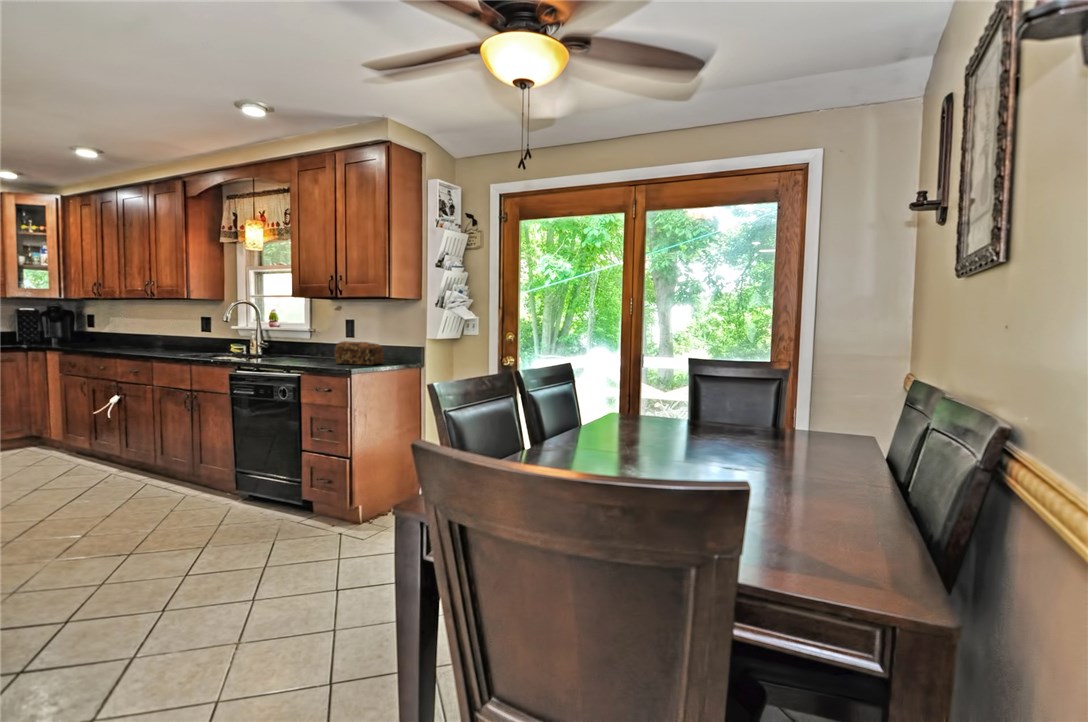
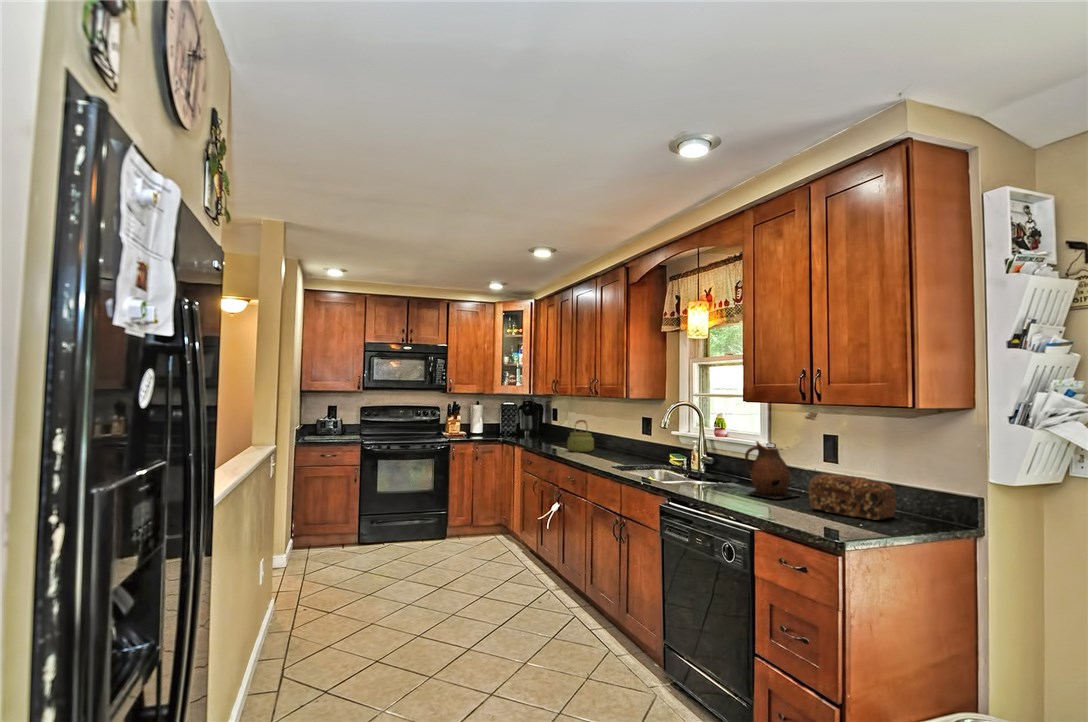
kettle: none [120,321,151,351] -> present [567,420,594,452]
ceramic pitcher: none [293,325,331,362] -> present [745,441,799,499]

